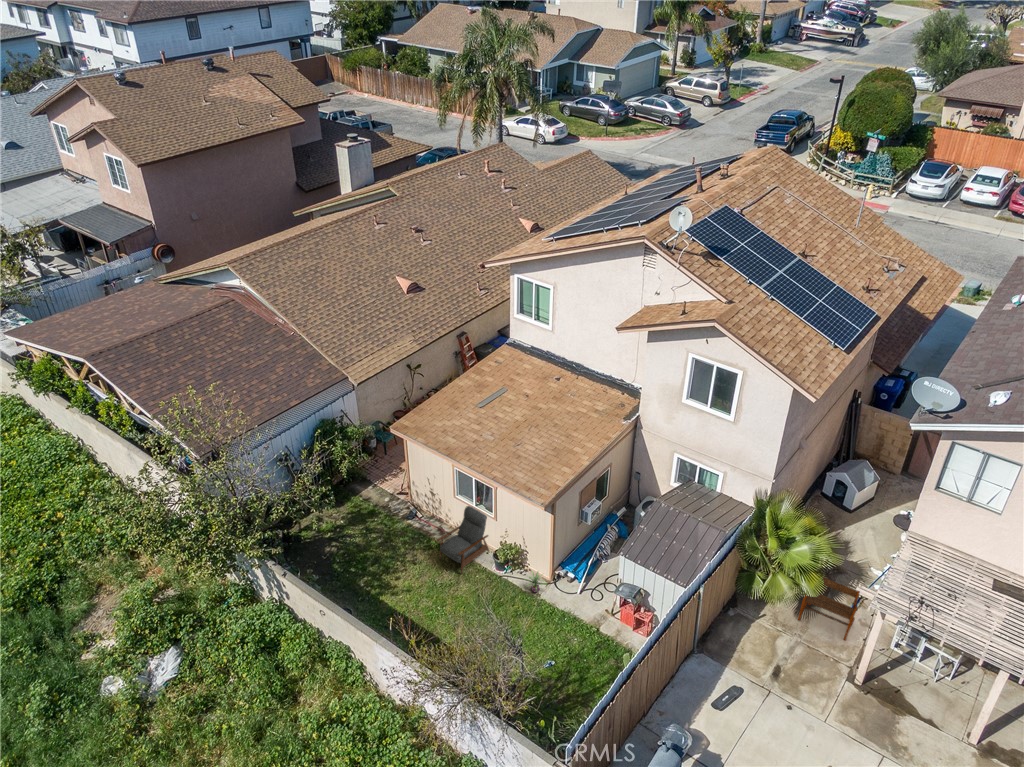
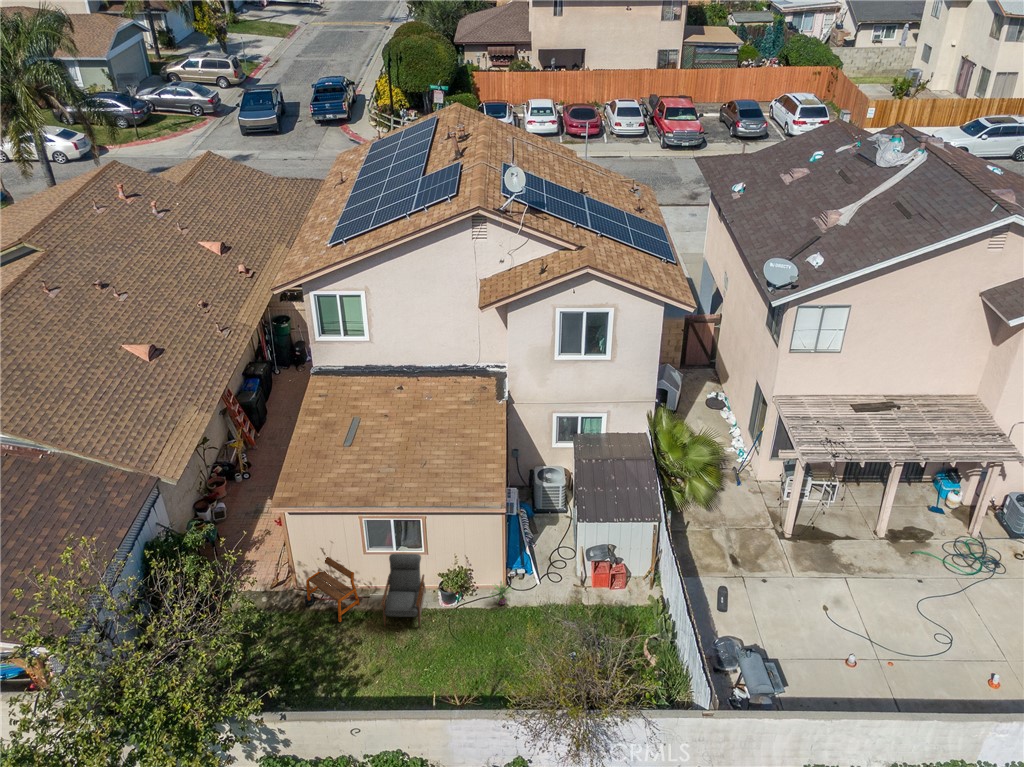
bench: present [798,577,860,640] -> present [306,557,360,622]

